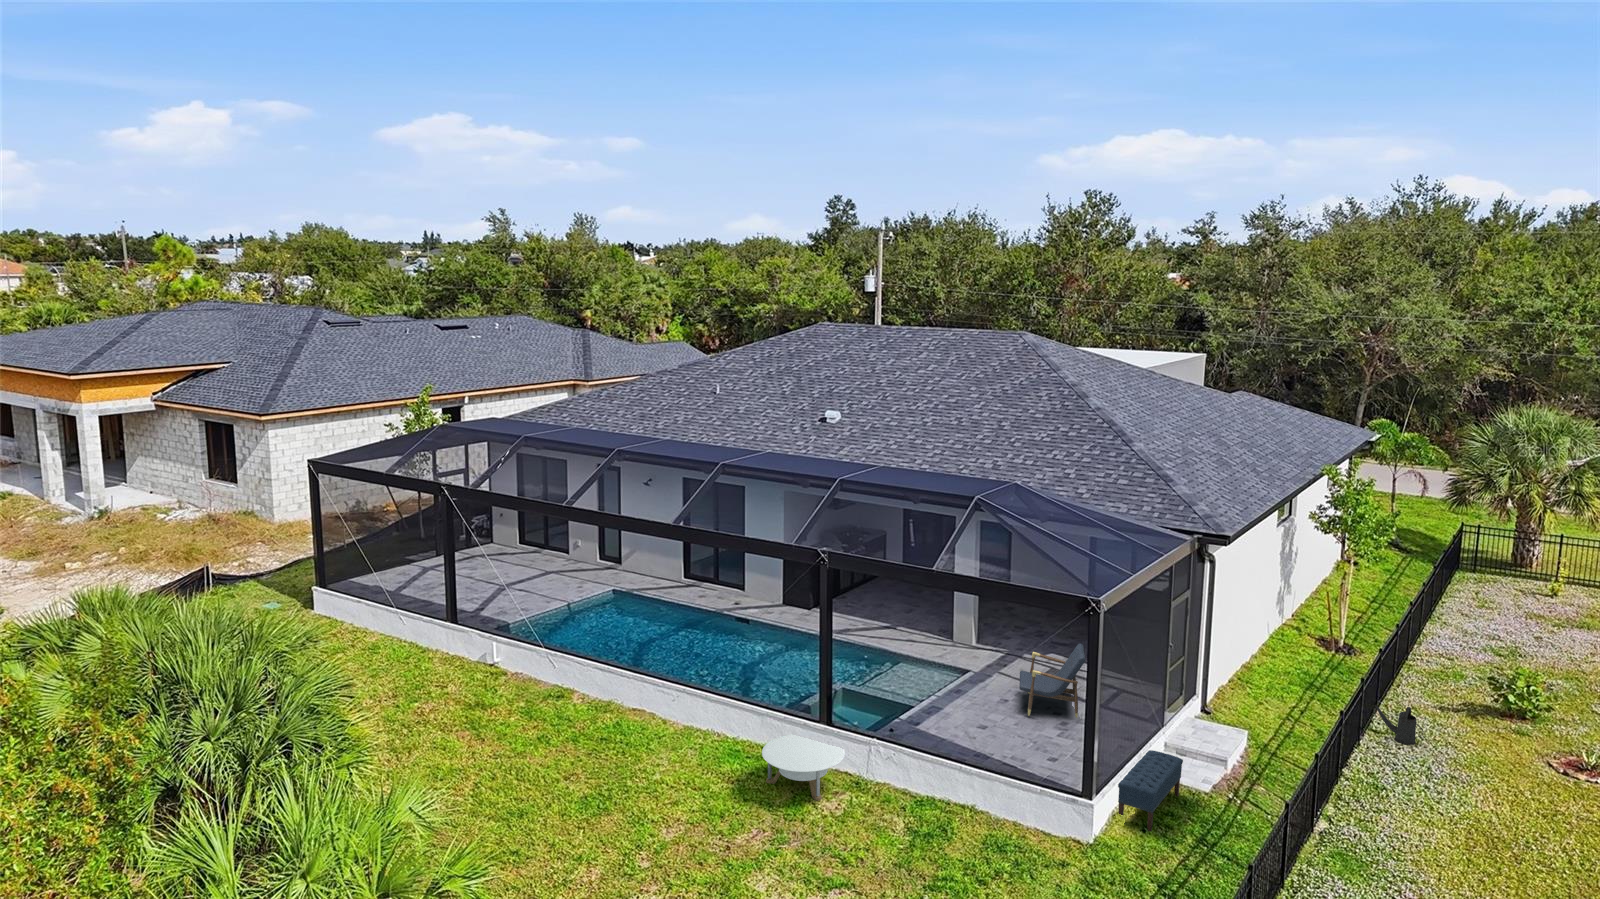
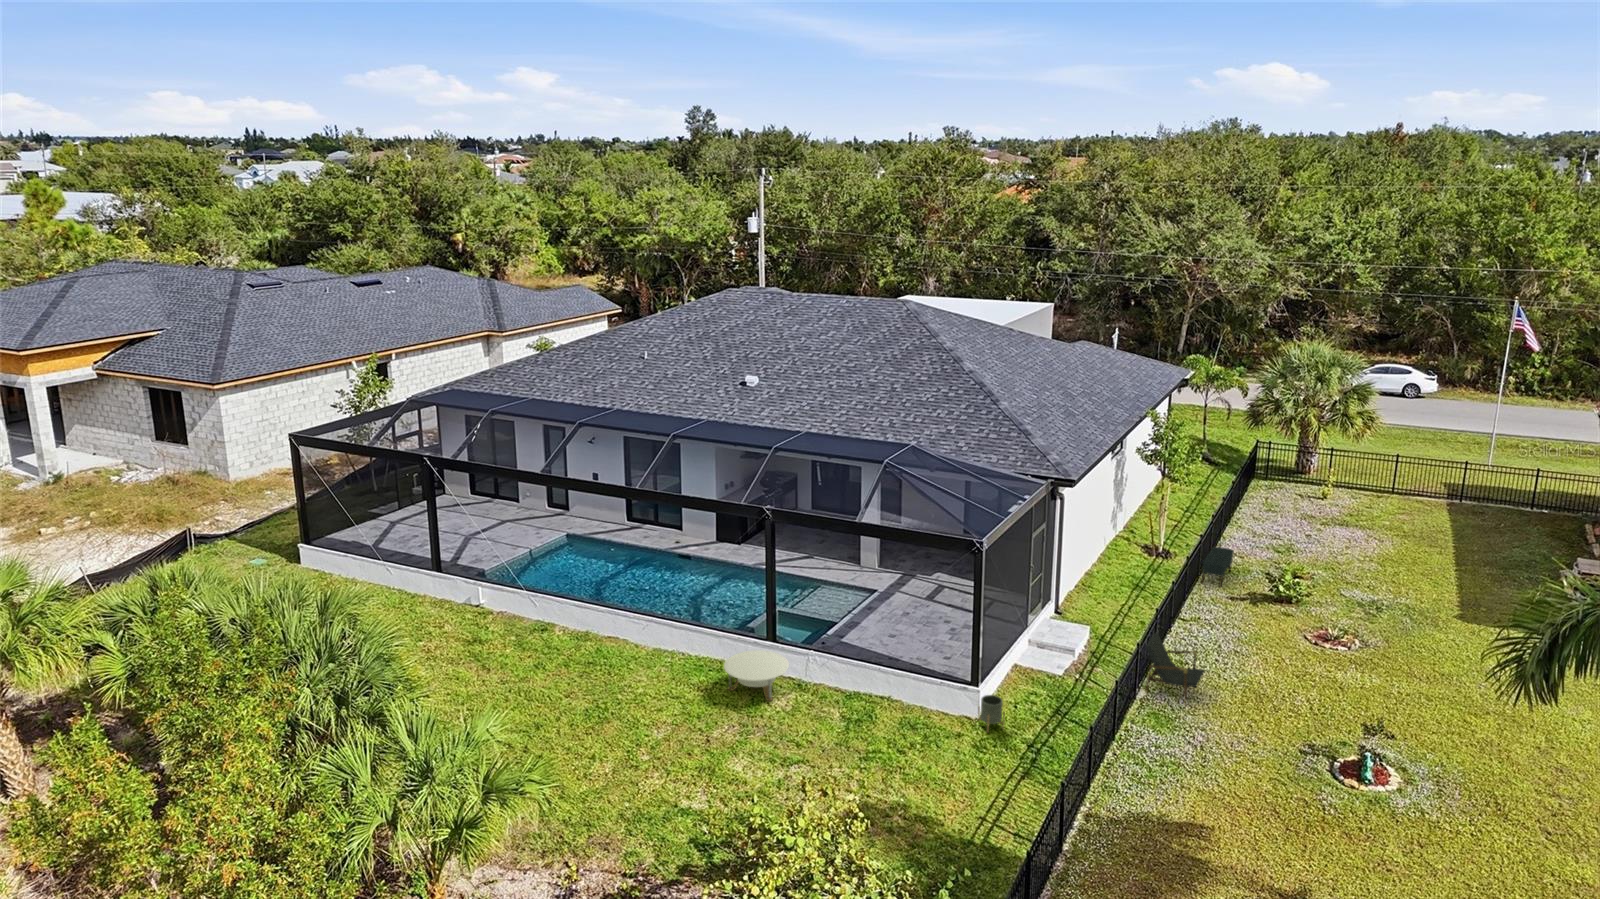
lounge chair: present [1019,644,1085,718] -> present [1146,633,1204,704]
watering can: present [1375,705,1424,745] -> none [1183,600,1217,629]
bench: present [1118,750,1183,831] -> present [1202,547,1234,587]
planter: none [1090,811,1128,864] -> present [978,695,1005,732]

